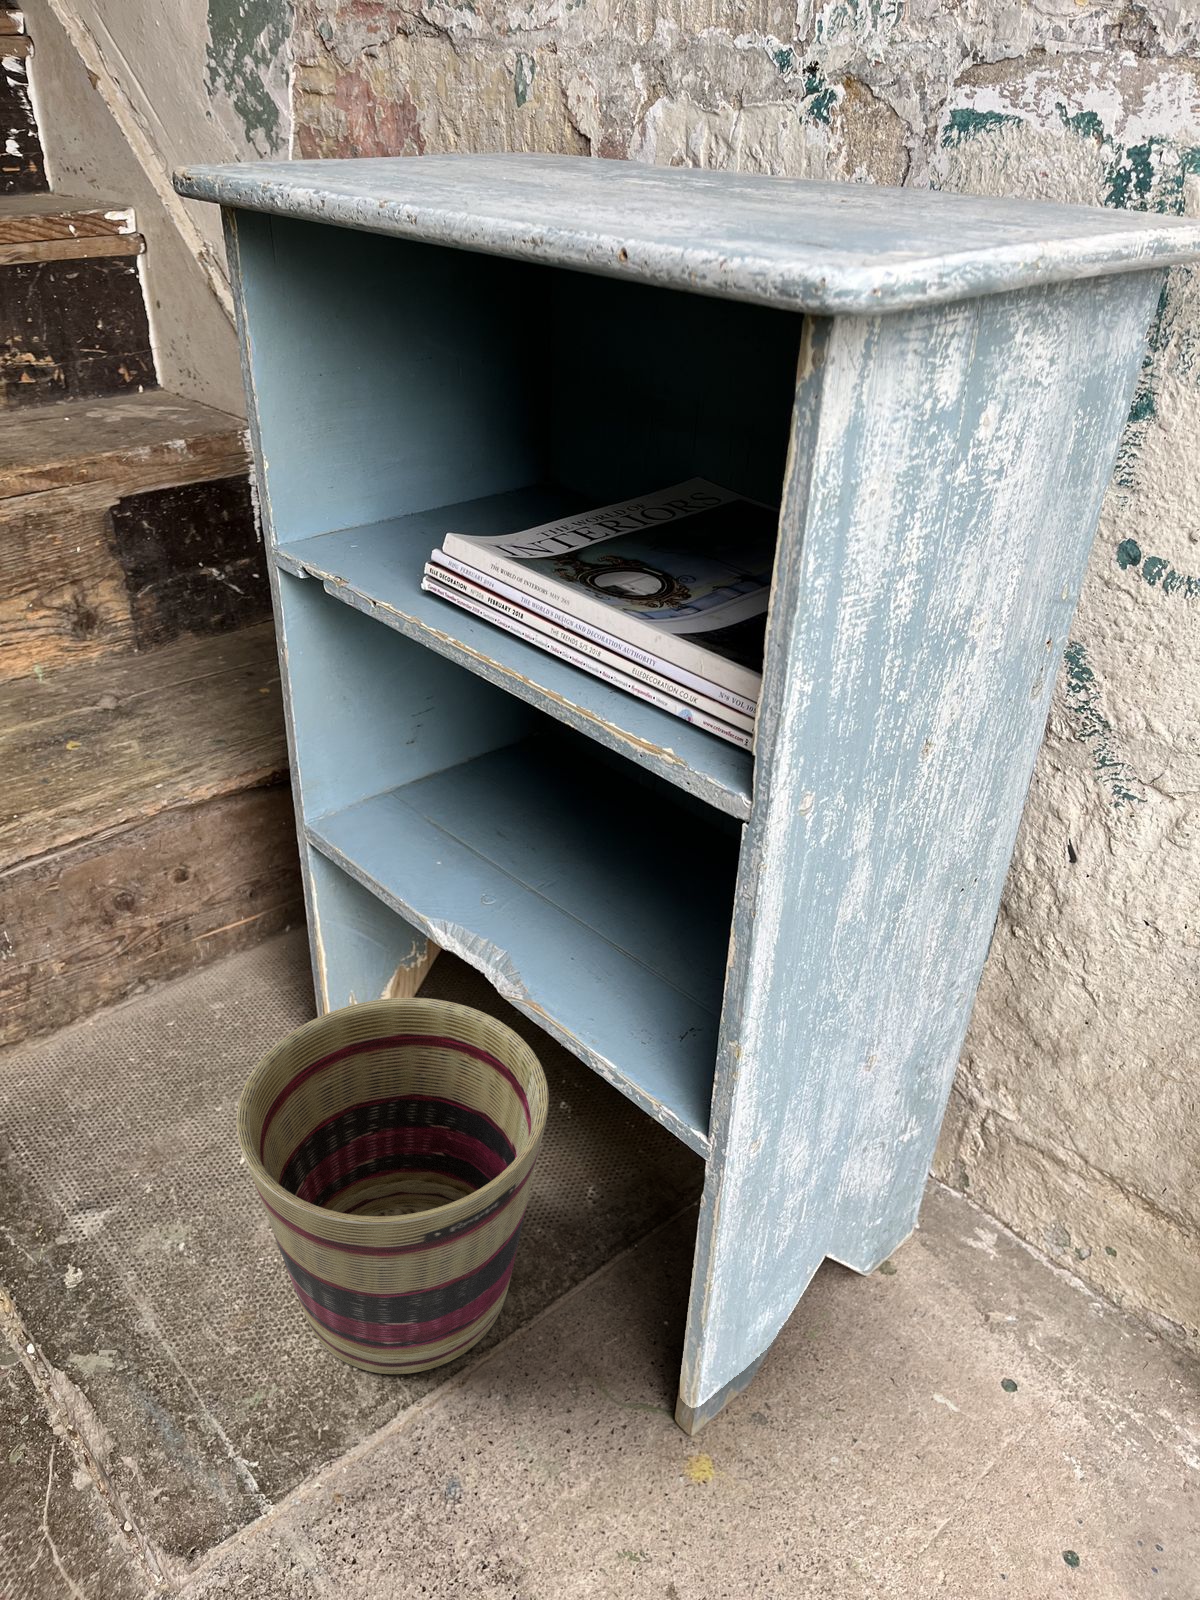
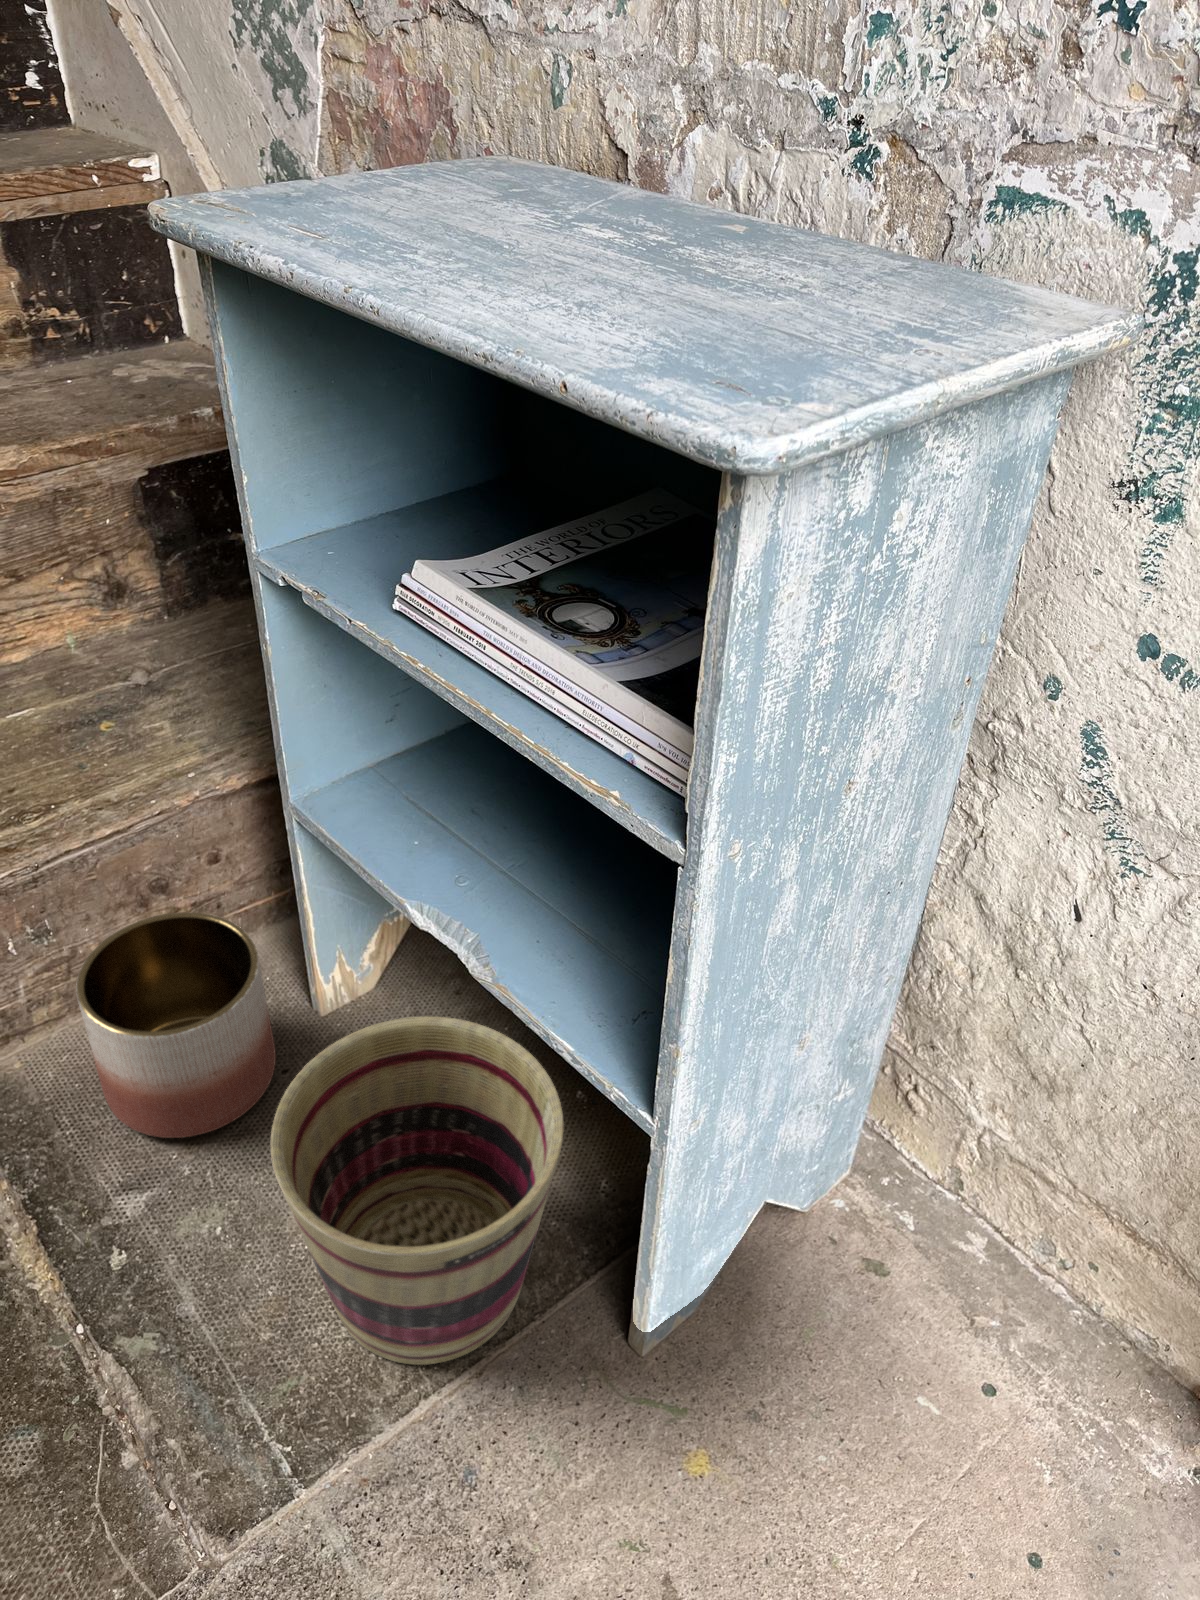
planter: none [35,918,245,1153] -> present [76,912,276,1138]

